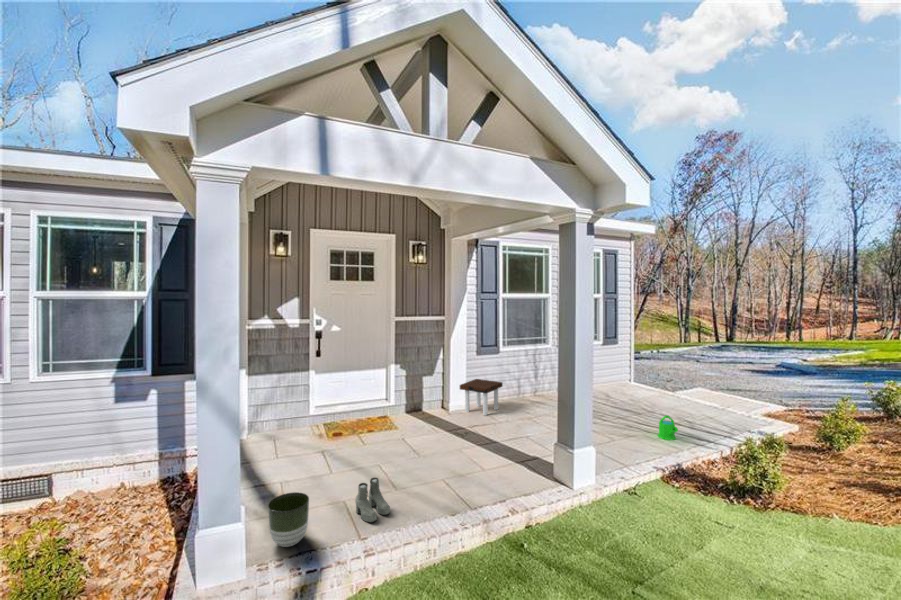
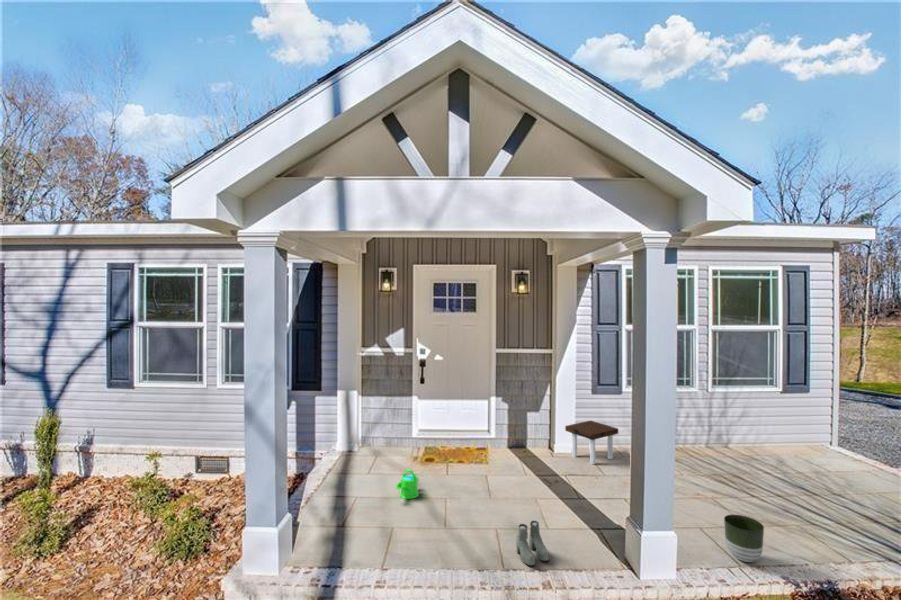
watering can: present [658,415,678,440] -> present [397,469,419,499]
boots: present [355,478,390,522] -> present [516,521,549,566]
planter: present [268,492,309,547] -> present [724,515,764,562]

